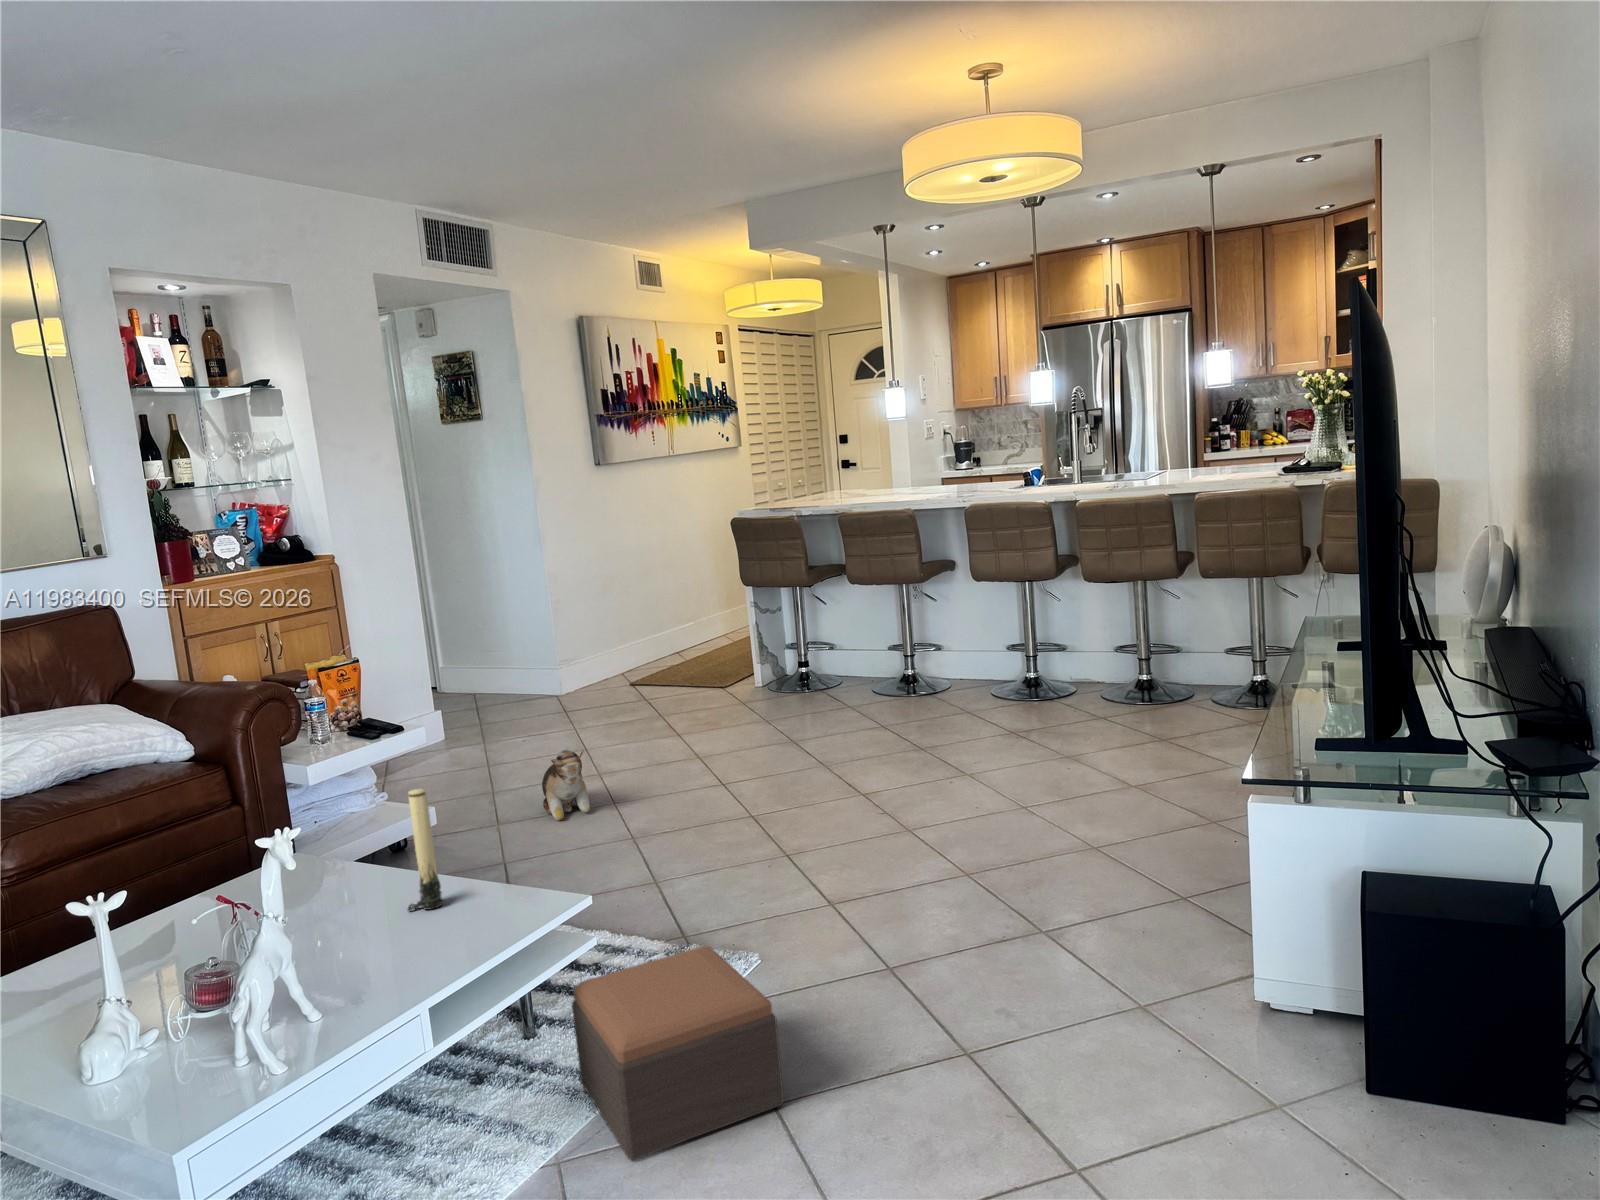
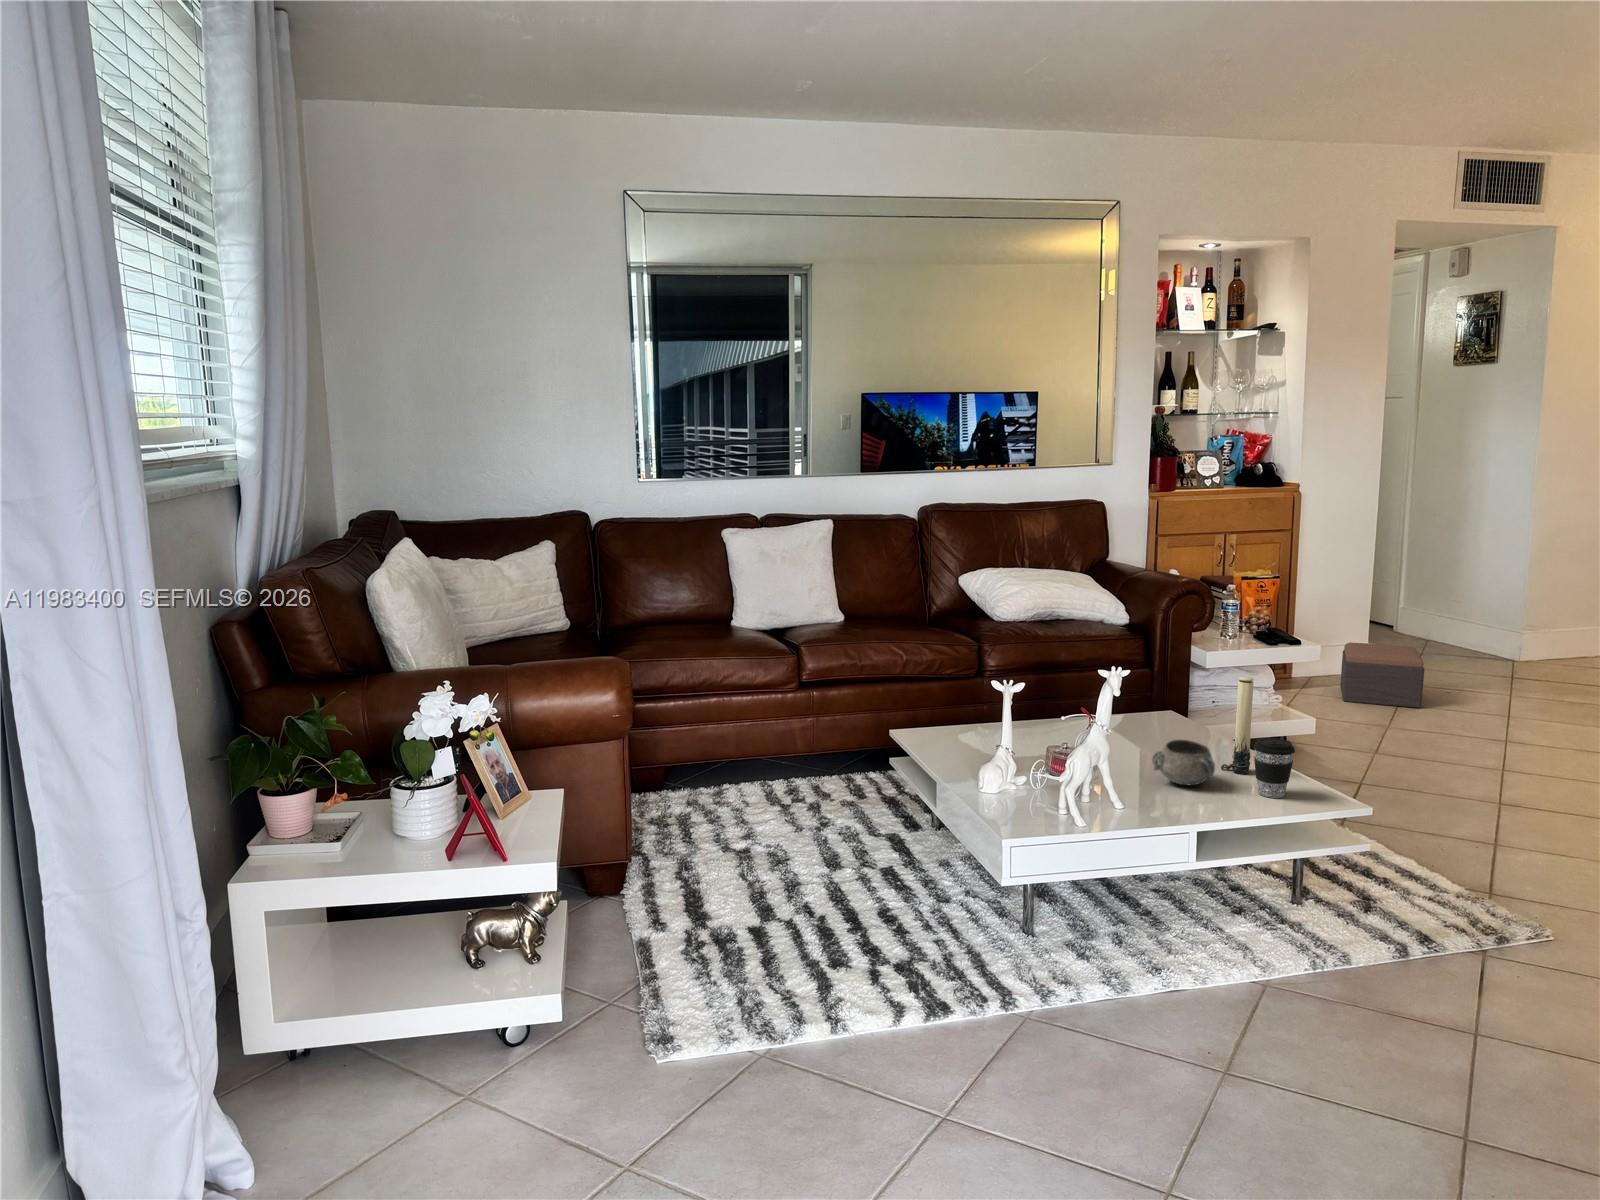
plush toy: present [542,750,590,820] -> none [1426,699,1475,766]
coffee cup: none [454,852,502,927] -> present [1253,738,1295,798]
decorative bowl: none [331,890,416,953] -> present [1152,740,1215,785]
footstool: present [572,946,784,1160] -> present [1340,642,1424,708]

